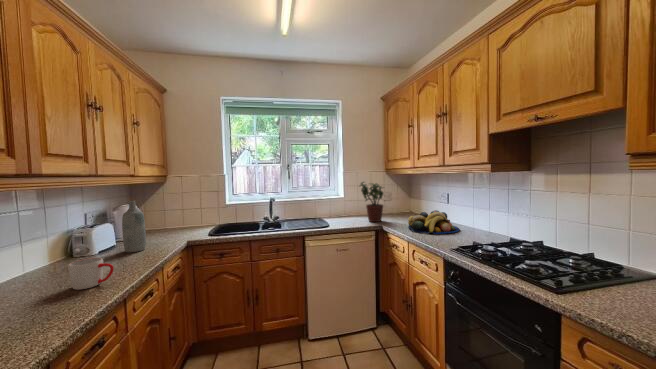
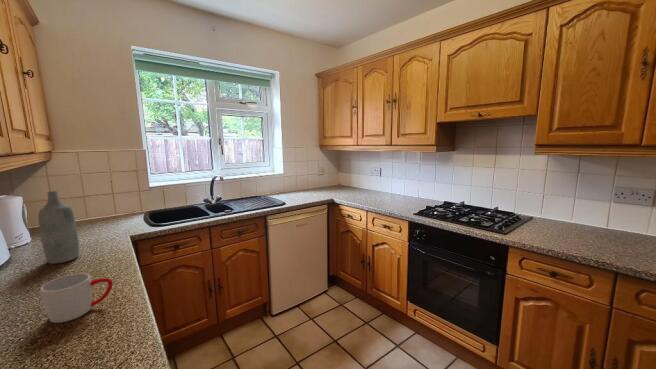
potted plant: present [360,182,383,222] -> none [304,158,328,196]
fruit bowl: present [408,210,460,234] -> none [356,183,398,203]

